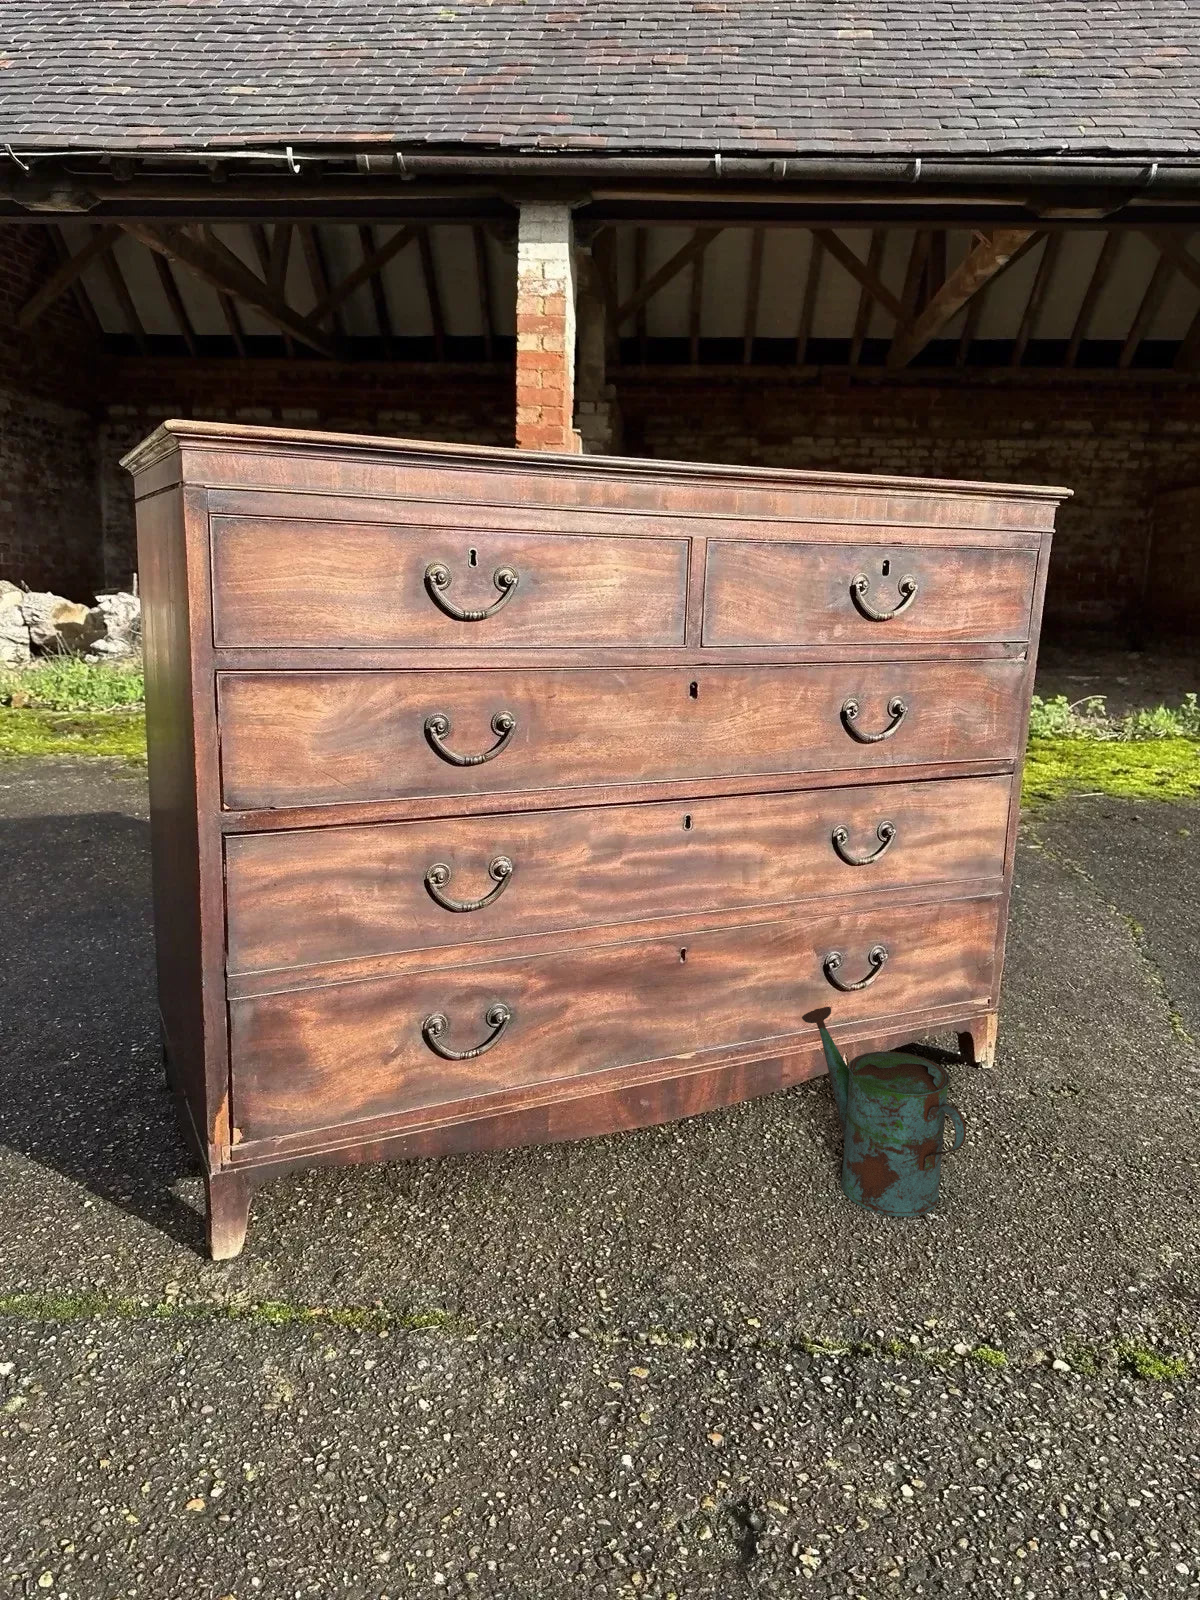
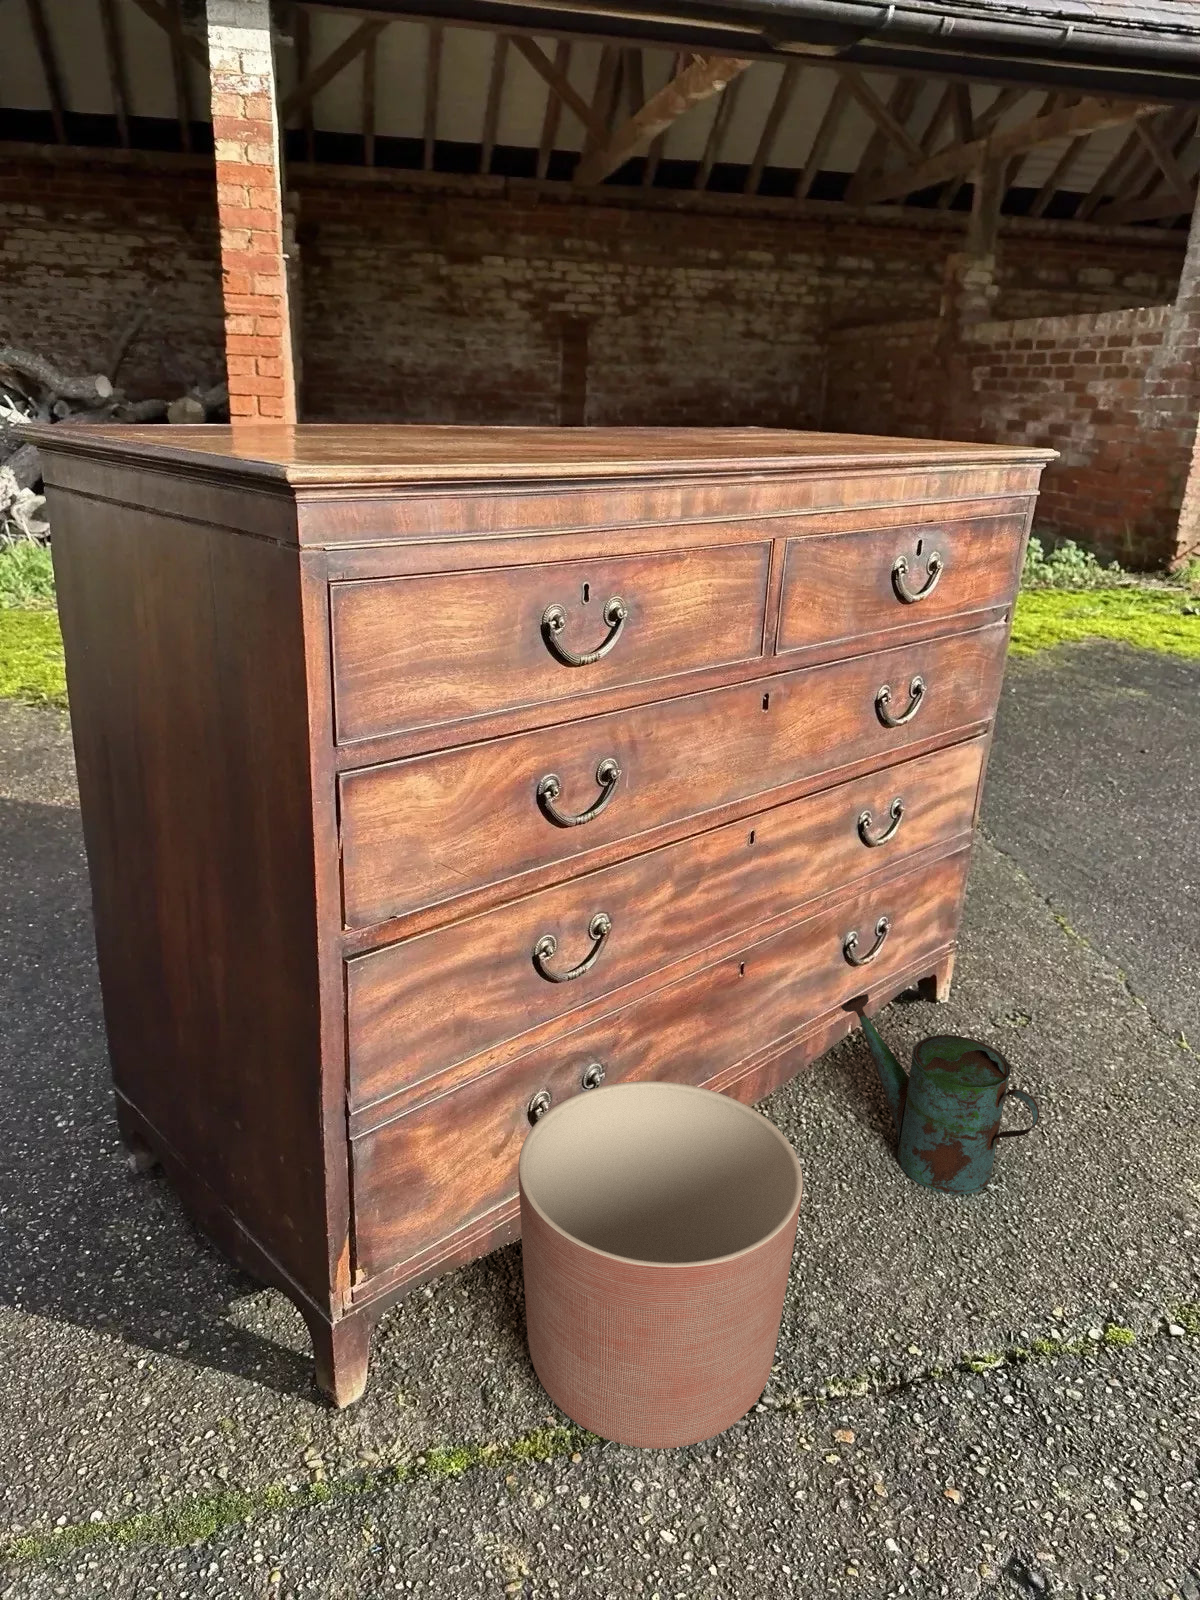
planter: none [360,1018,624,1341] -> present [519,1081,803,1449]

